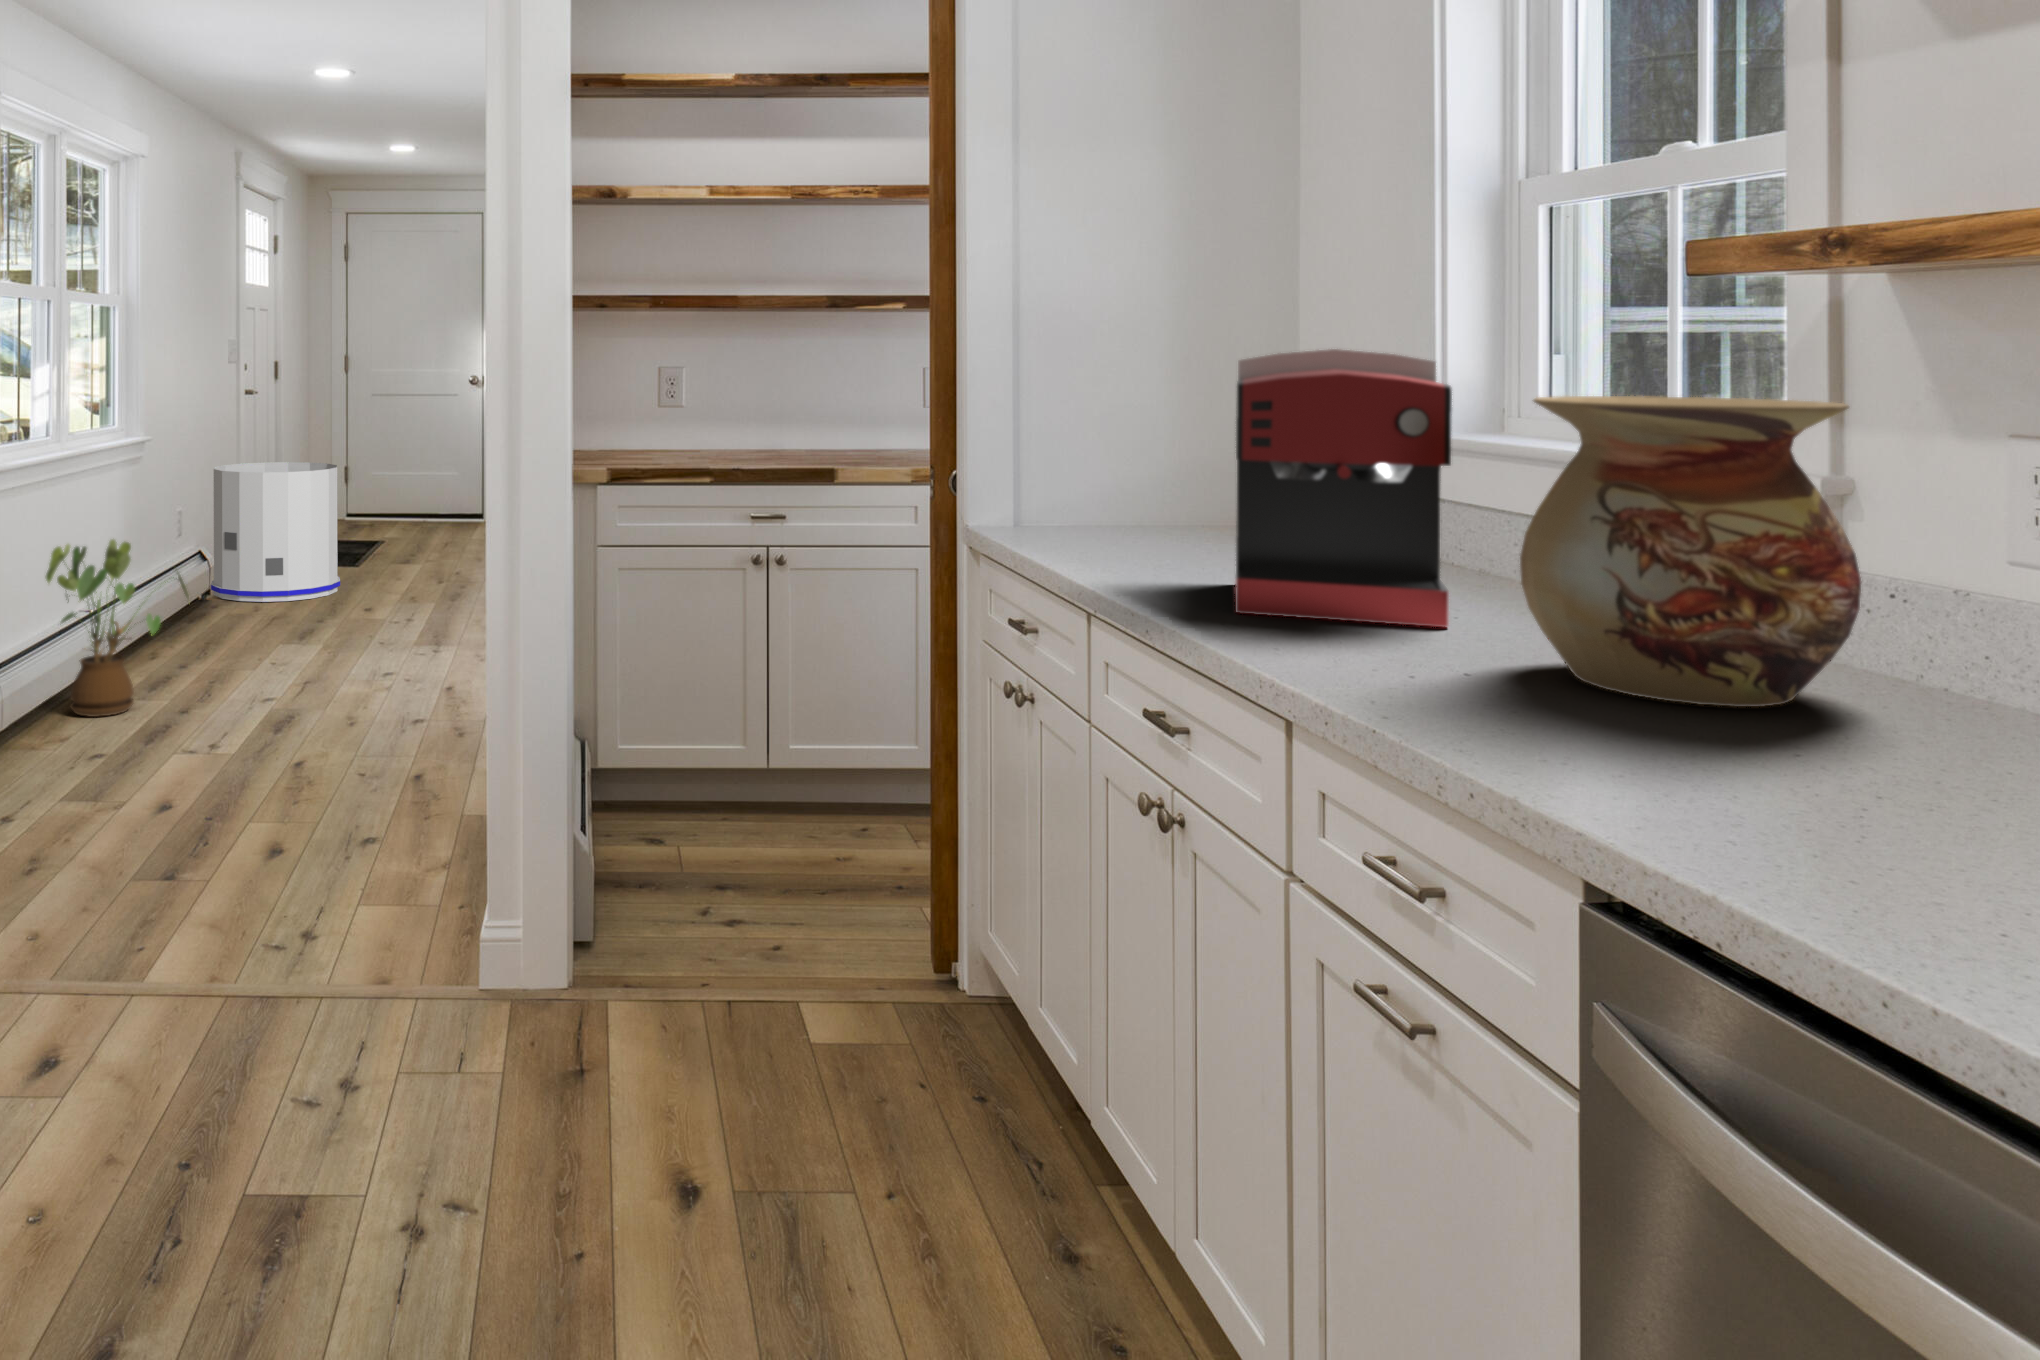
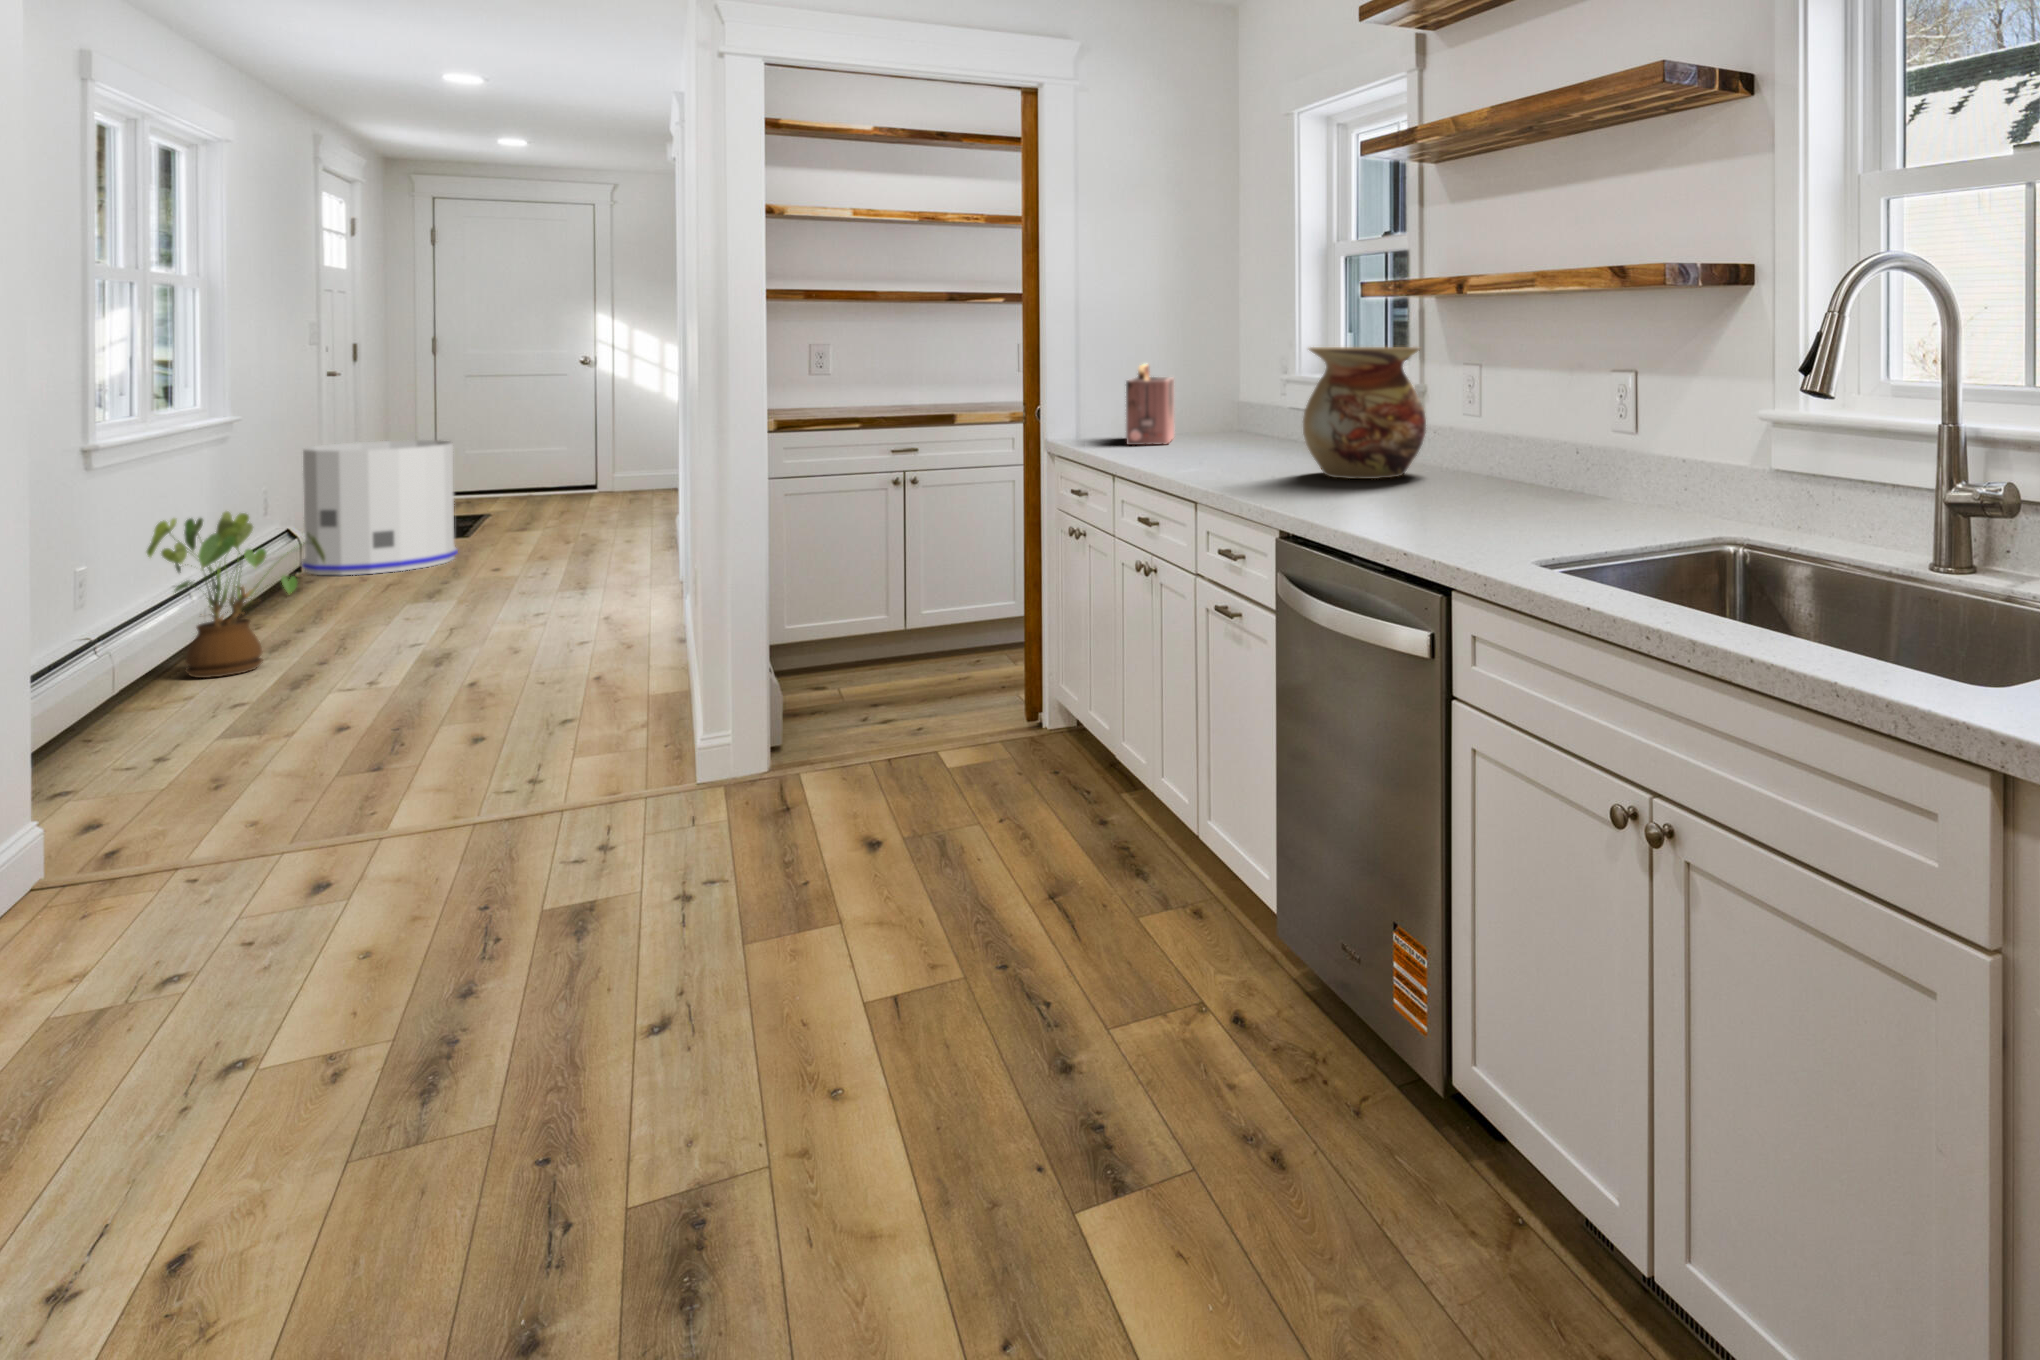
coffee maker: present [1235,349,1452,627] -> none [1187,326,1287,465]
toaster: none [1100,410,1179,551] -> present [1126,364,1174,445]

